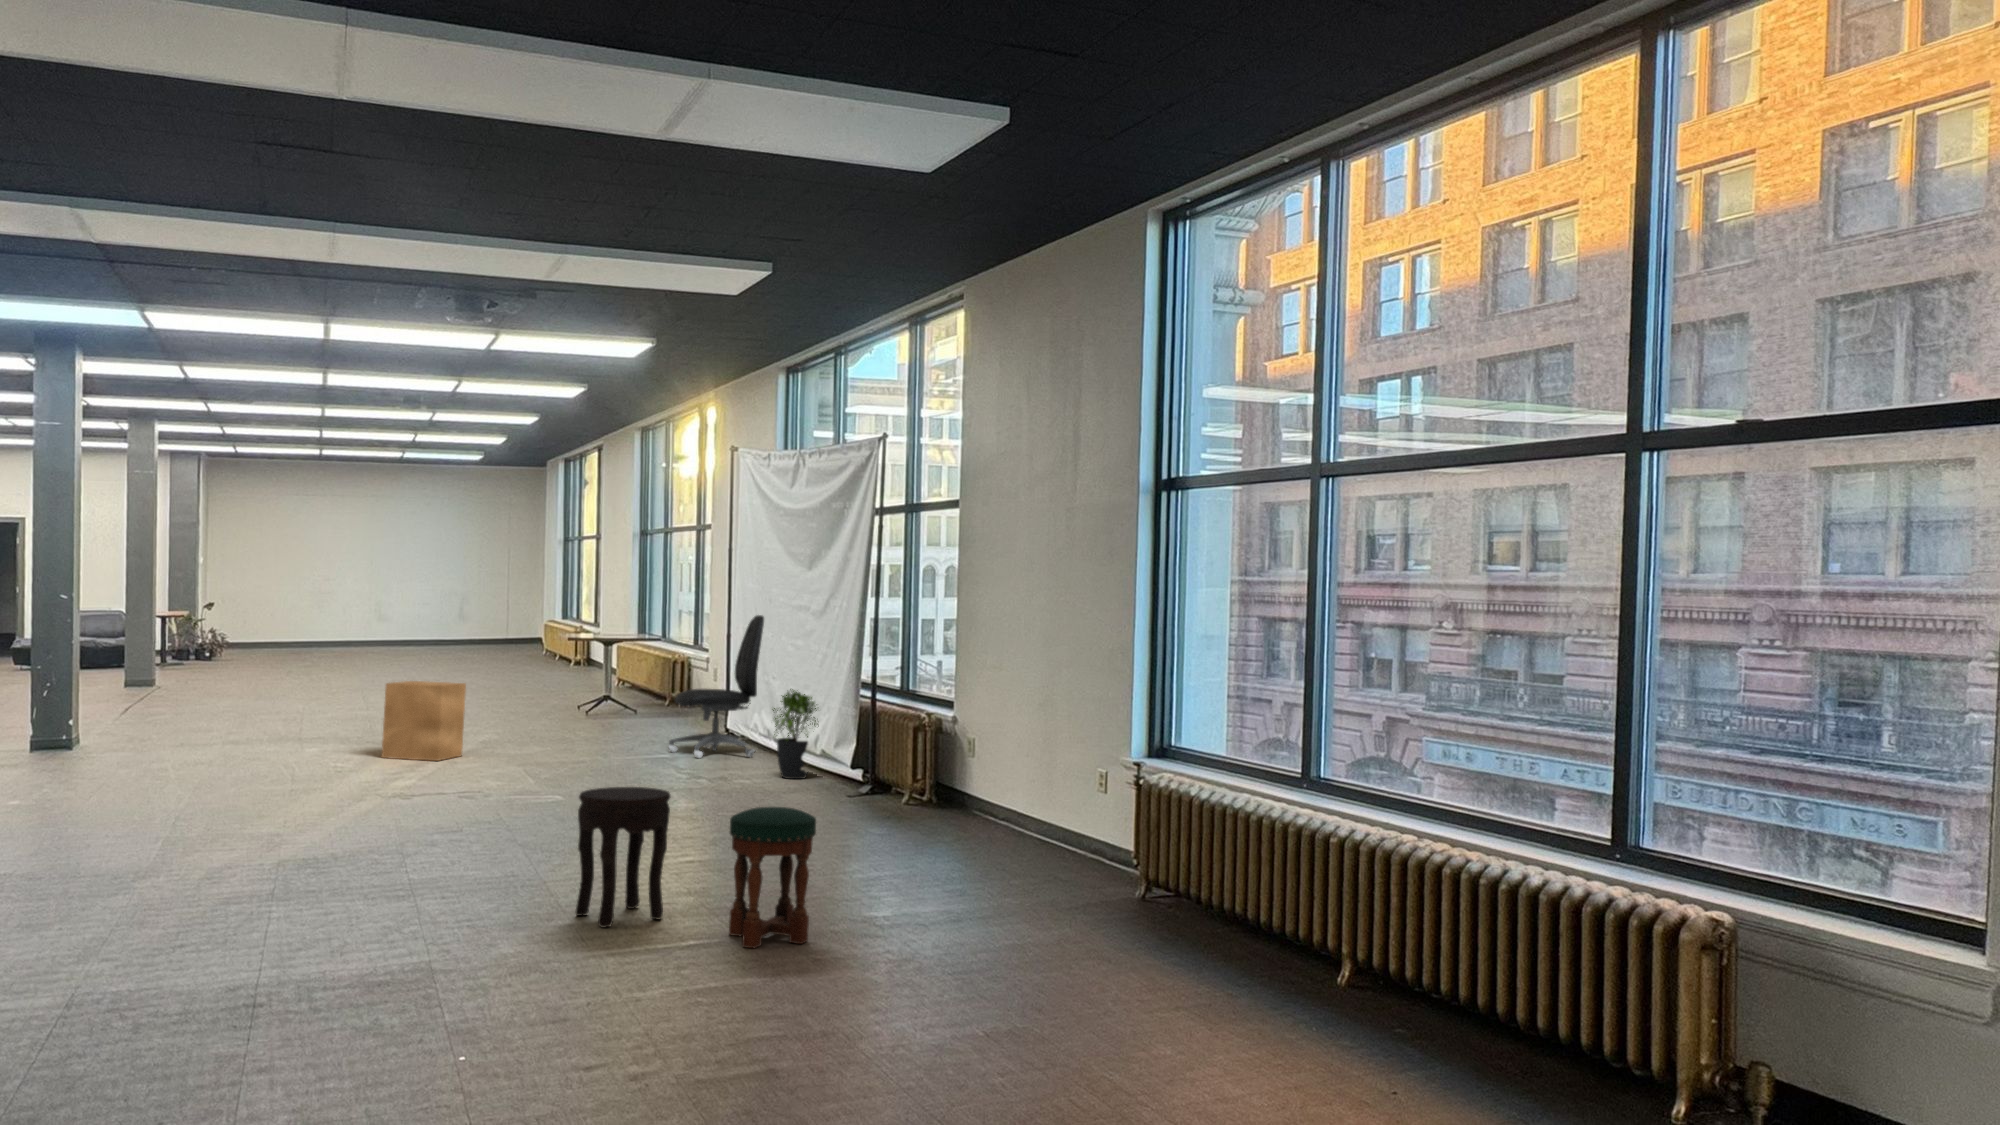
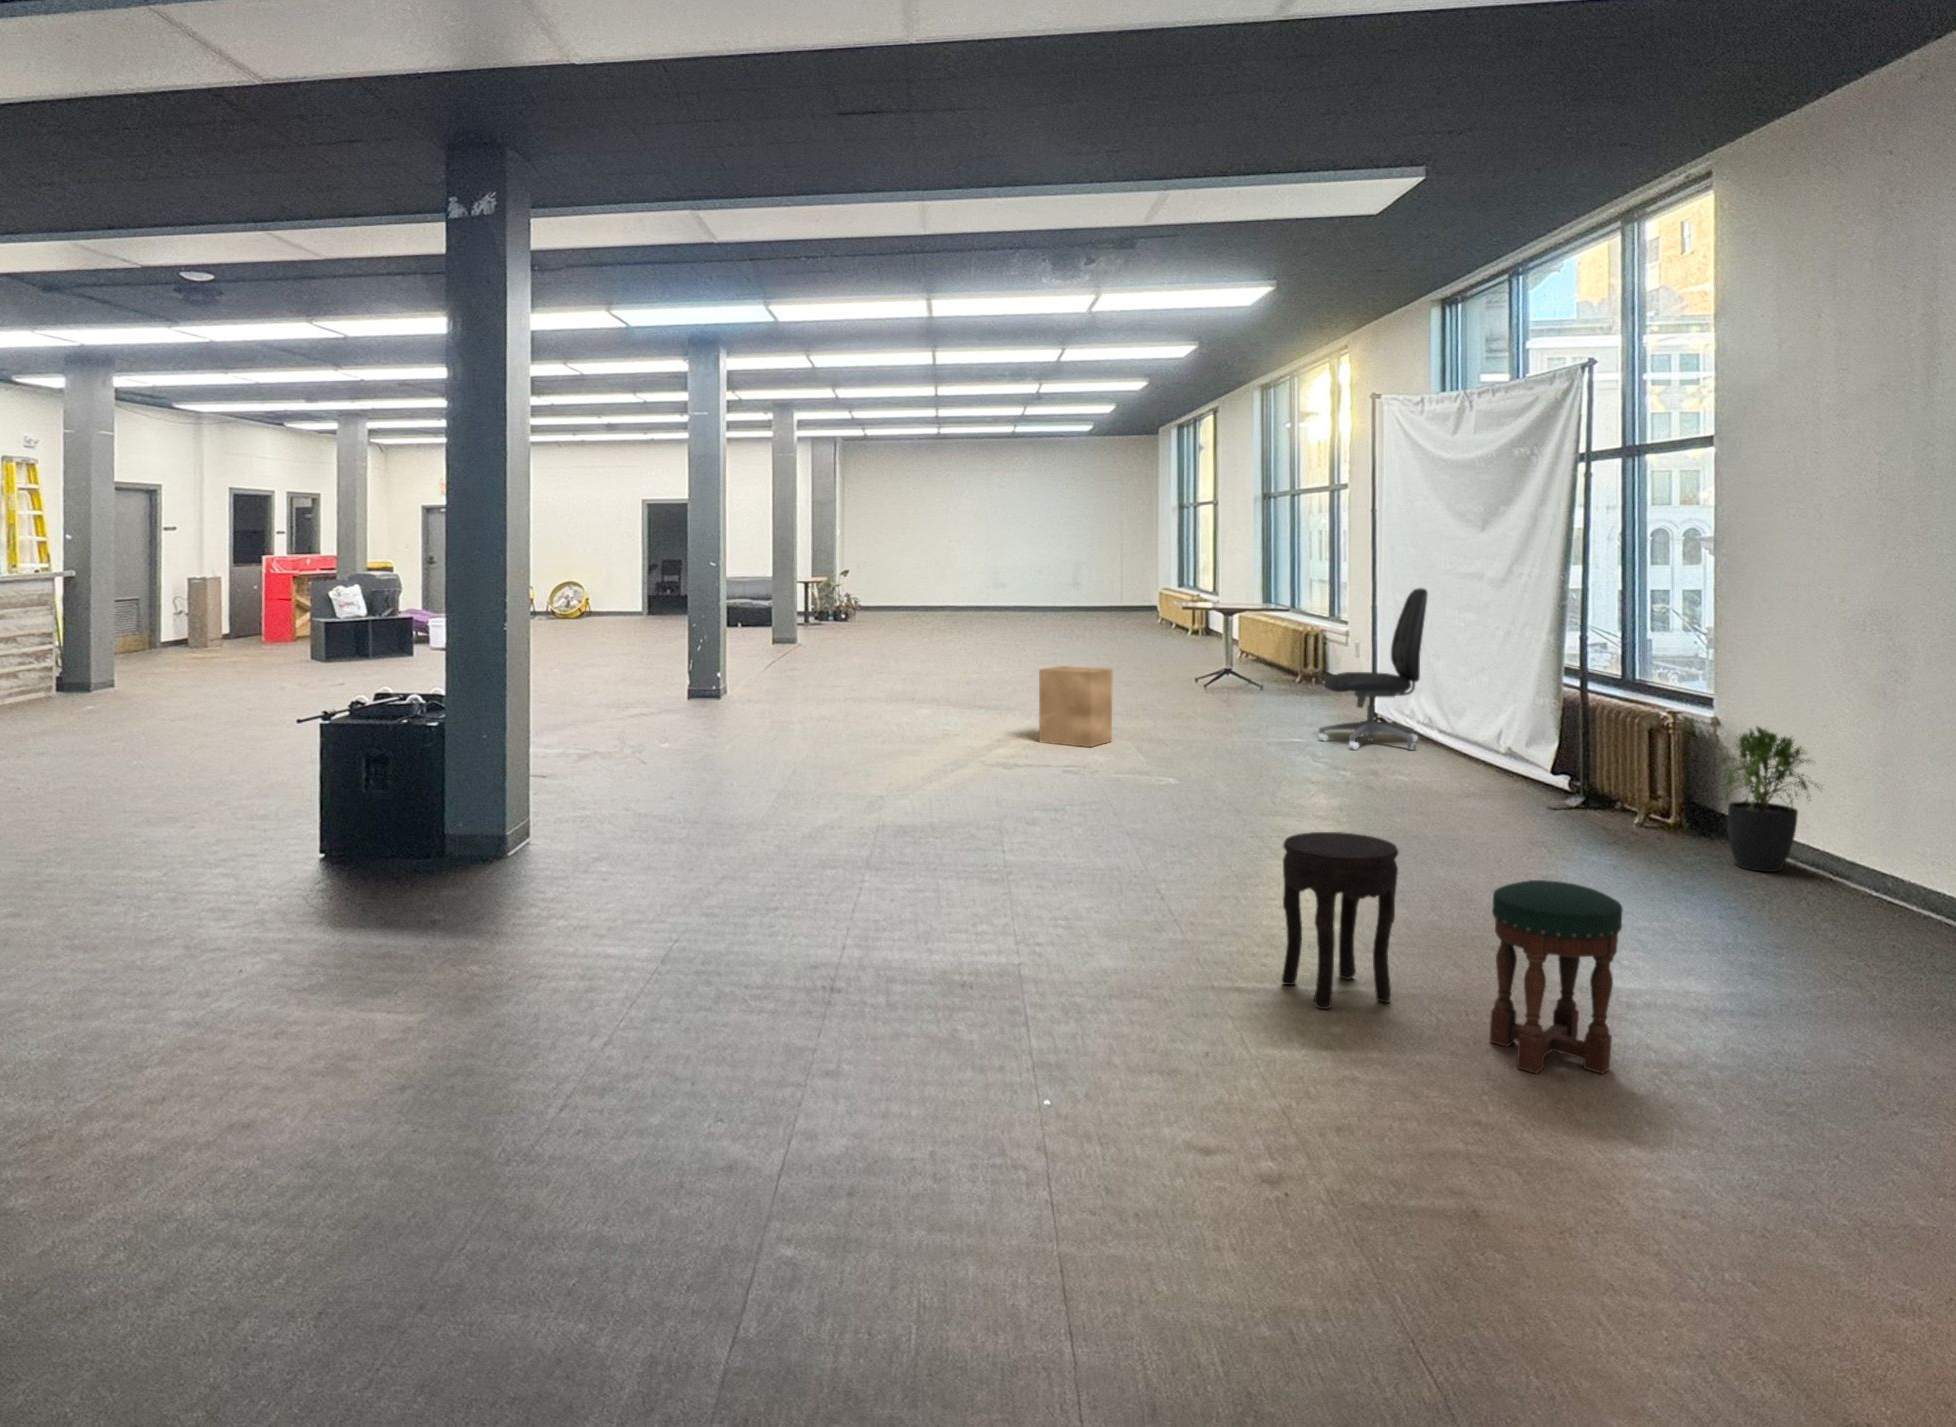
potted plant: present [772,689,818,779] -> present [1719,727,1816,872]

